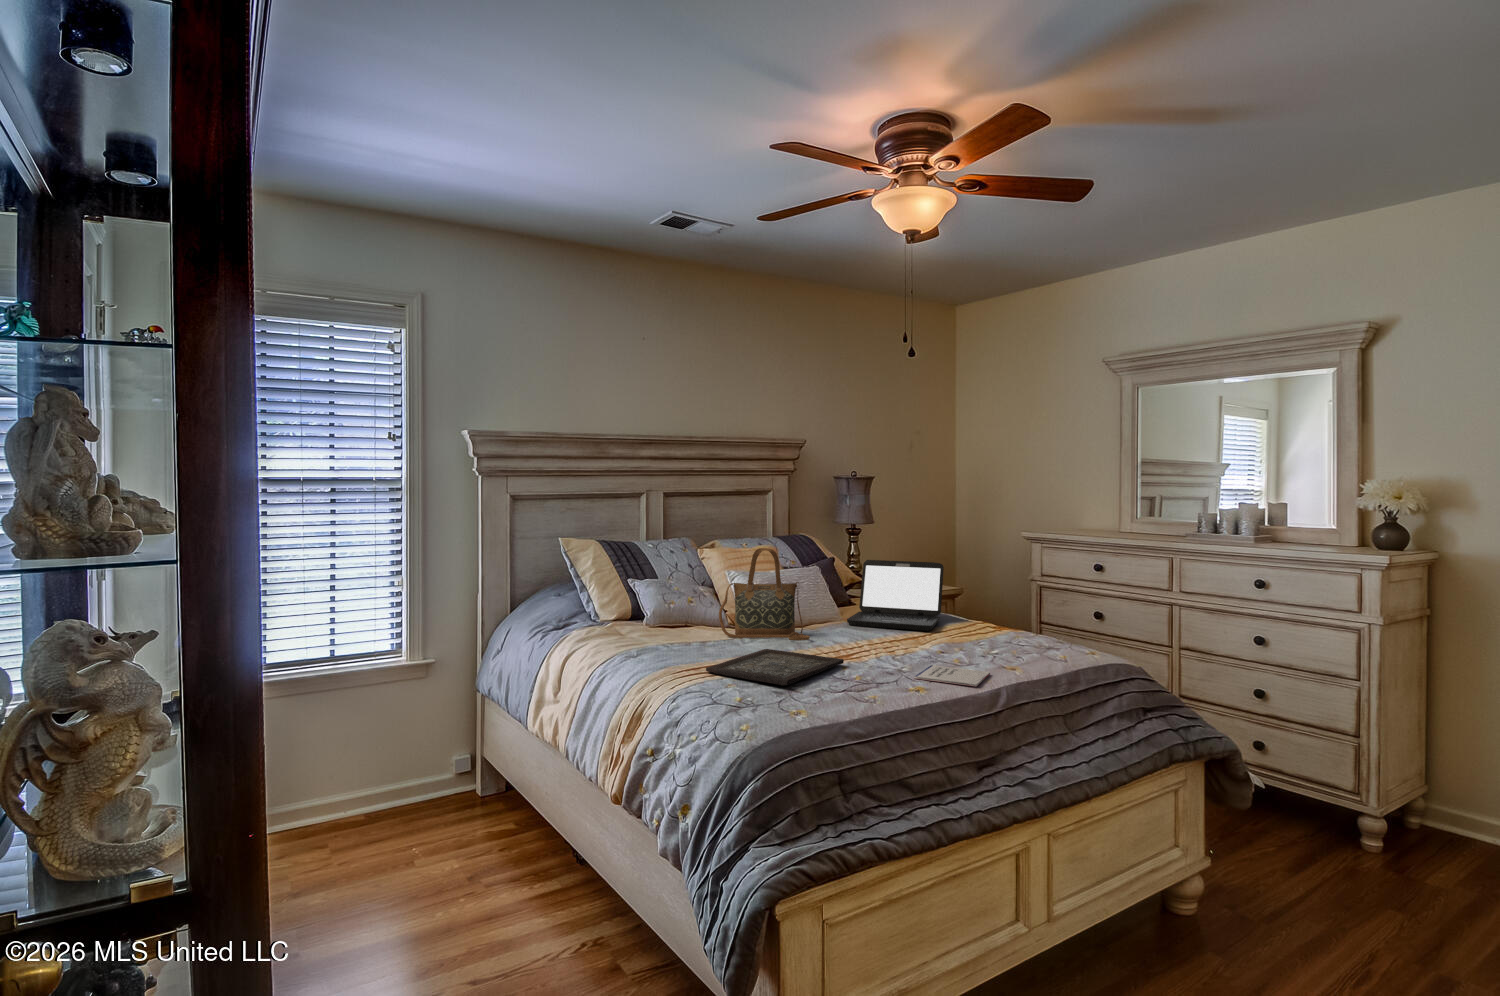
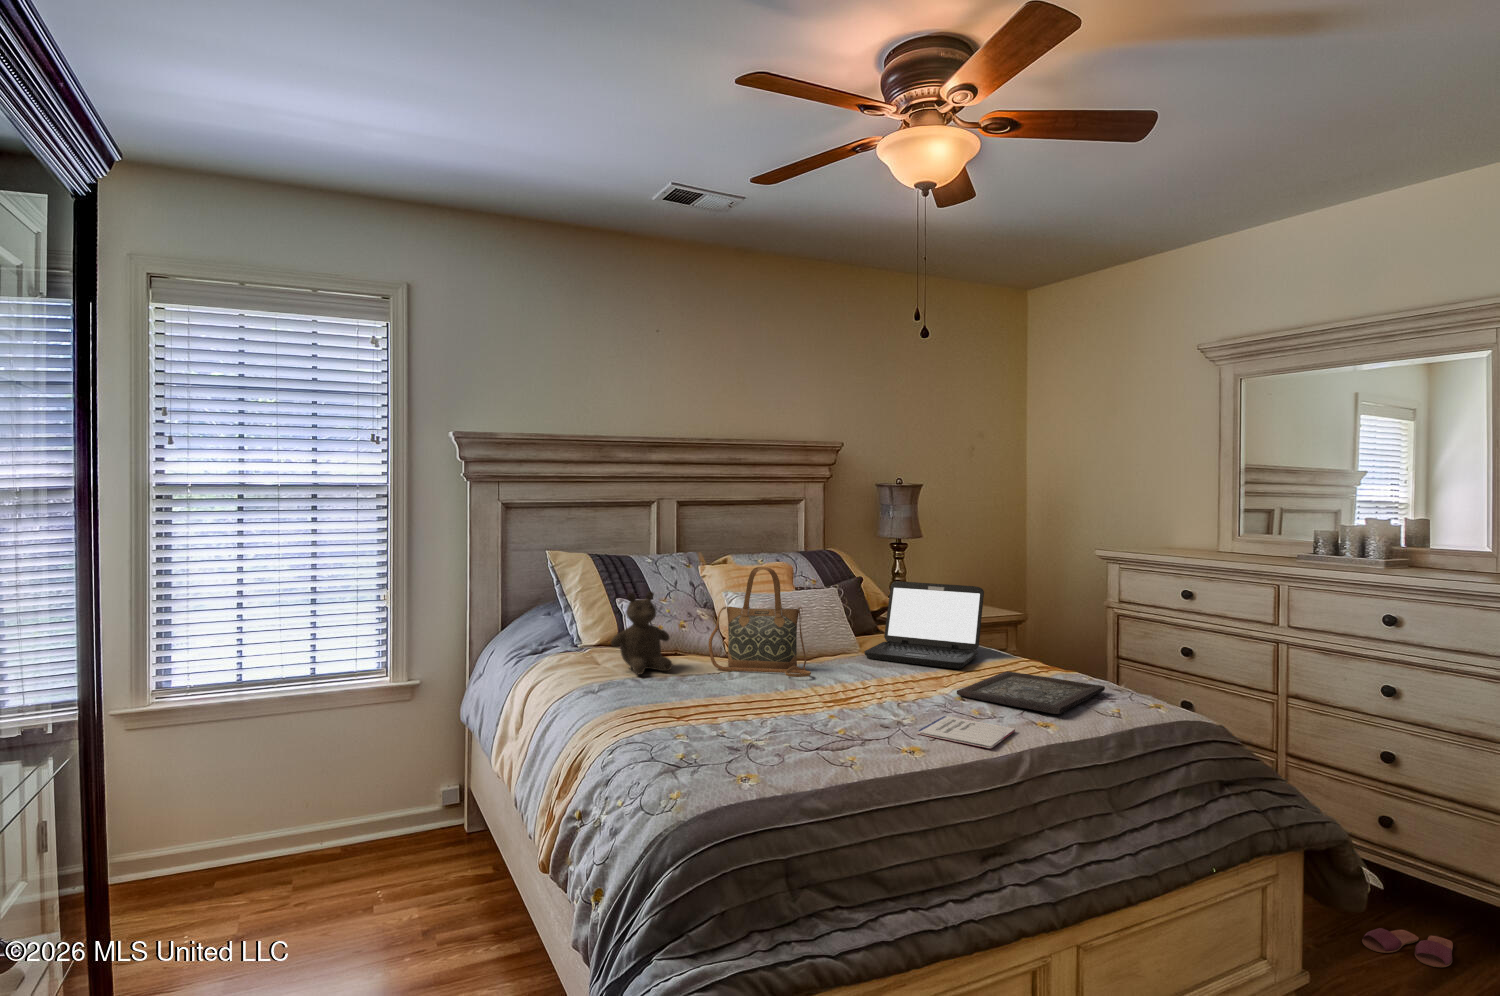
teddy bear: none [636,571,691,643] -> present [611,591,672,674]
tray: present [706,649,844,685] -> present [957,671,1105,714]
slippers: none [1241,826,1307,851] -> present [1362,928,1453,967]

